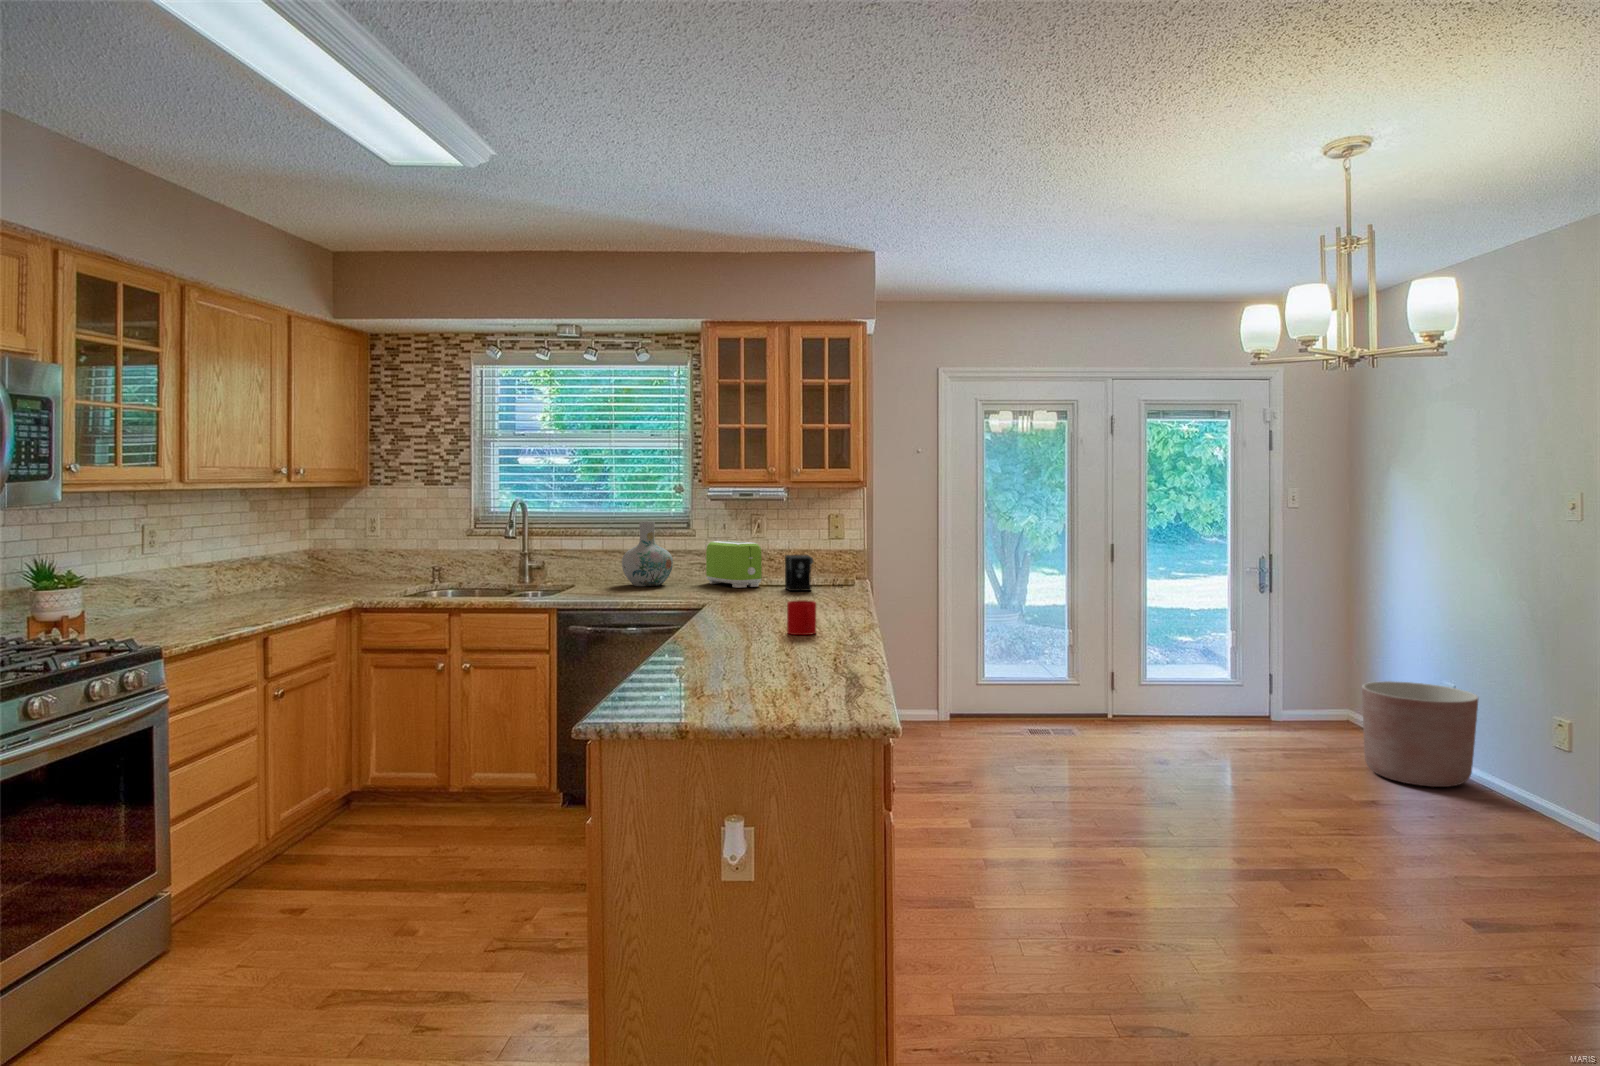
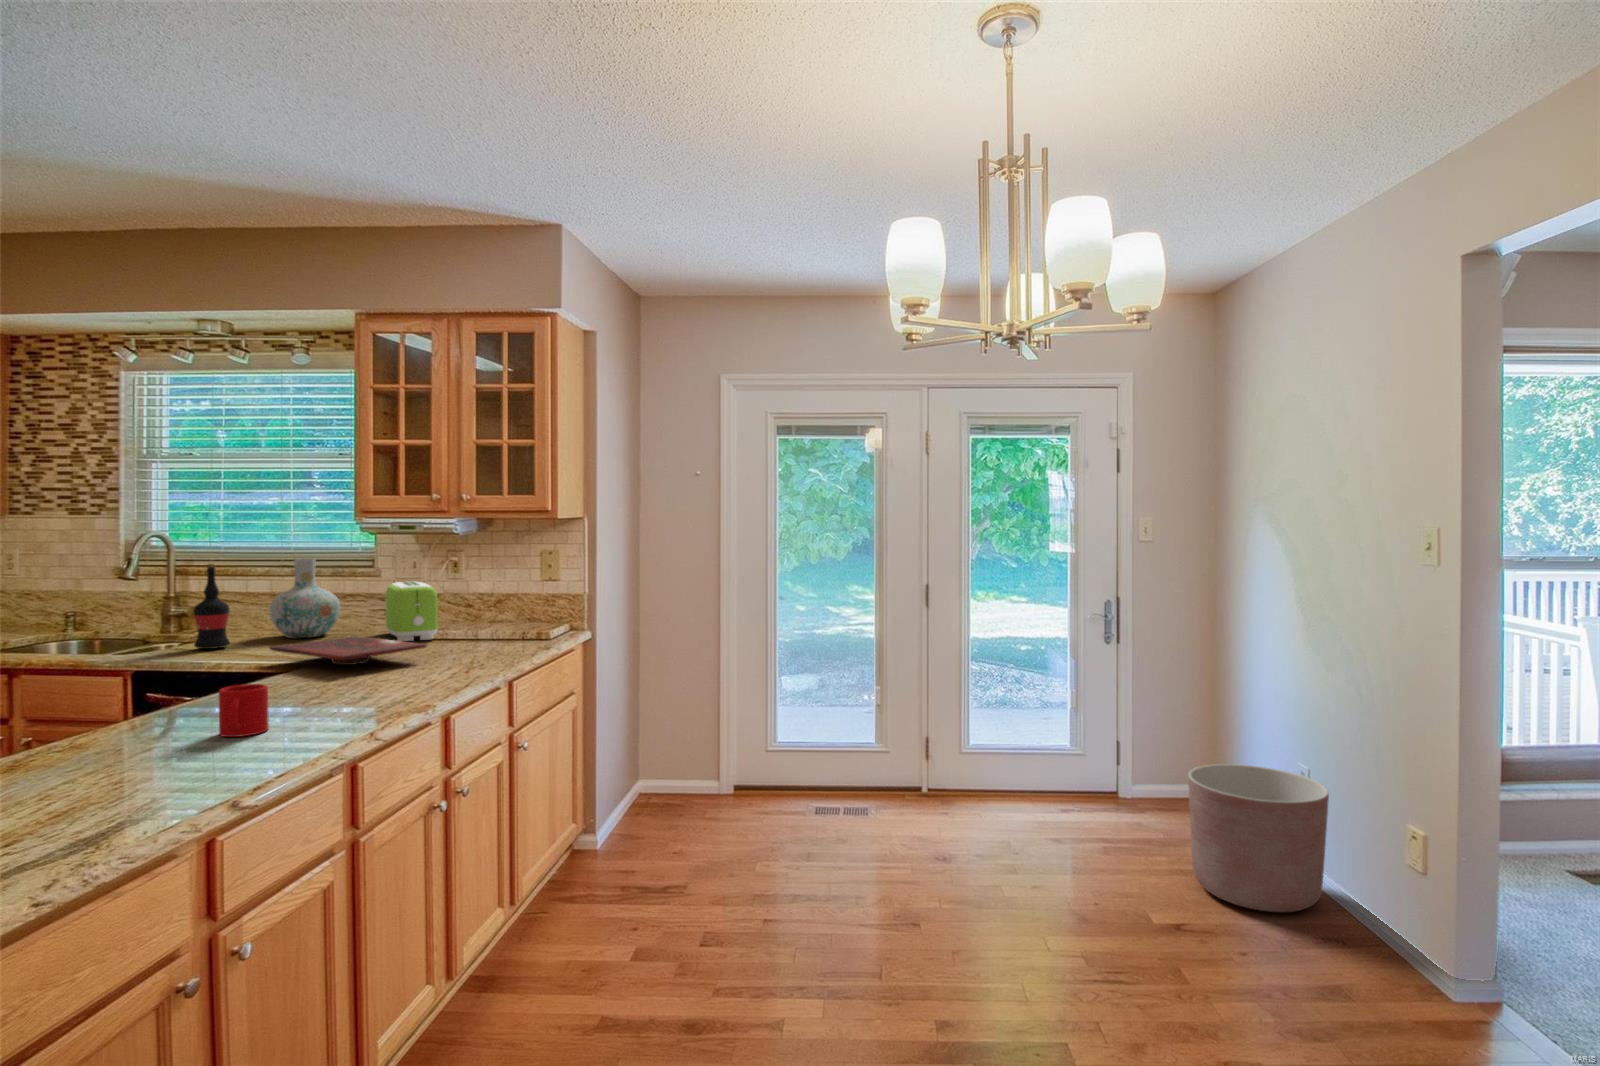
wine bottle: none [590,524,614,592] -> present [194,564,230,649]
coffee maker: present [785,555,842,591] -> none [449,601,537,647]
cutting board: none [684,582,801,601] -> present [270,636,427,665]

